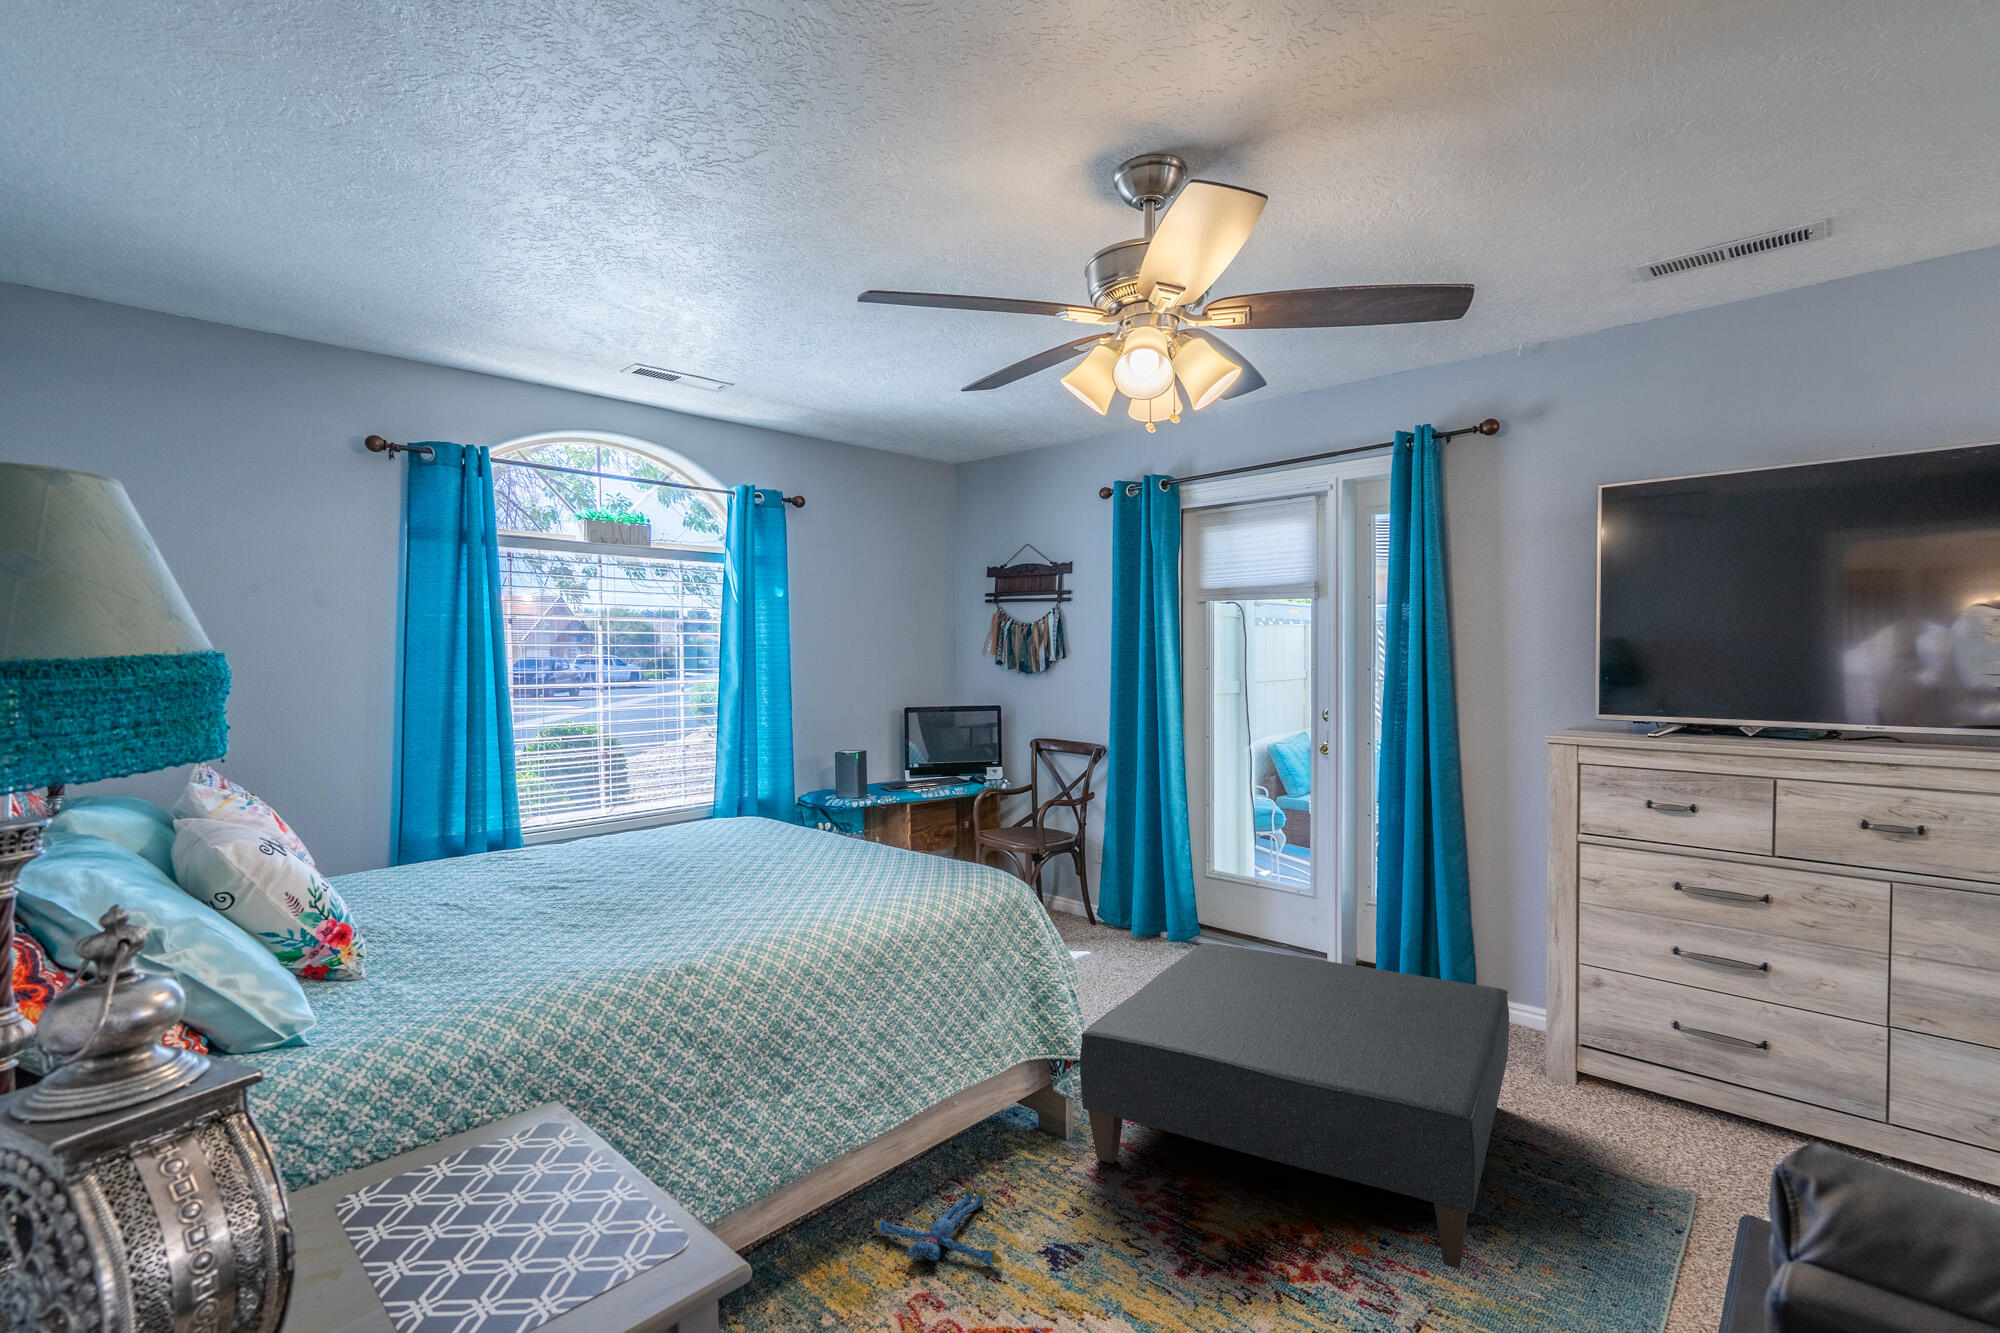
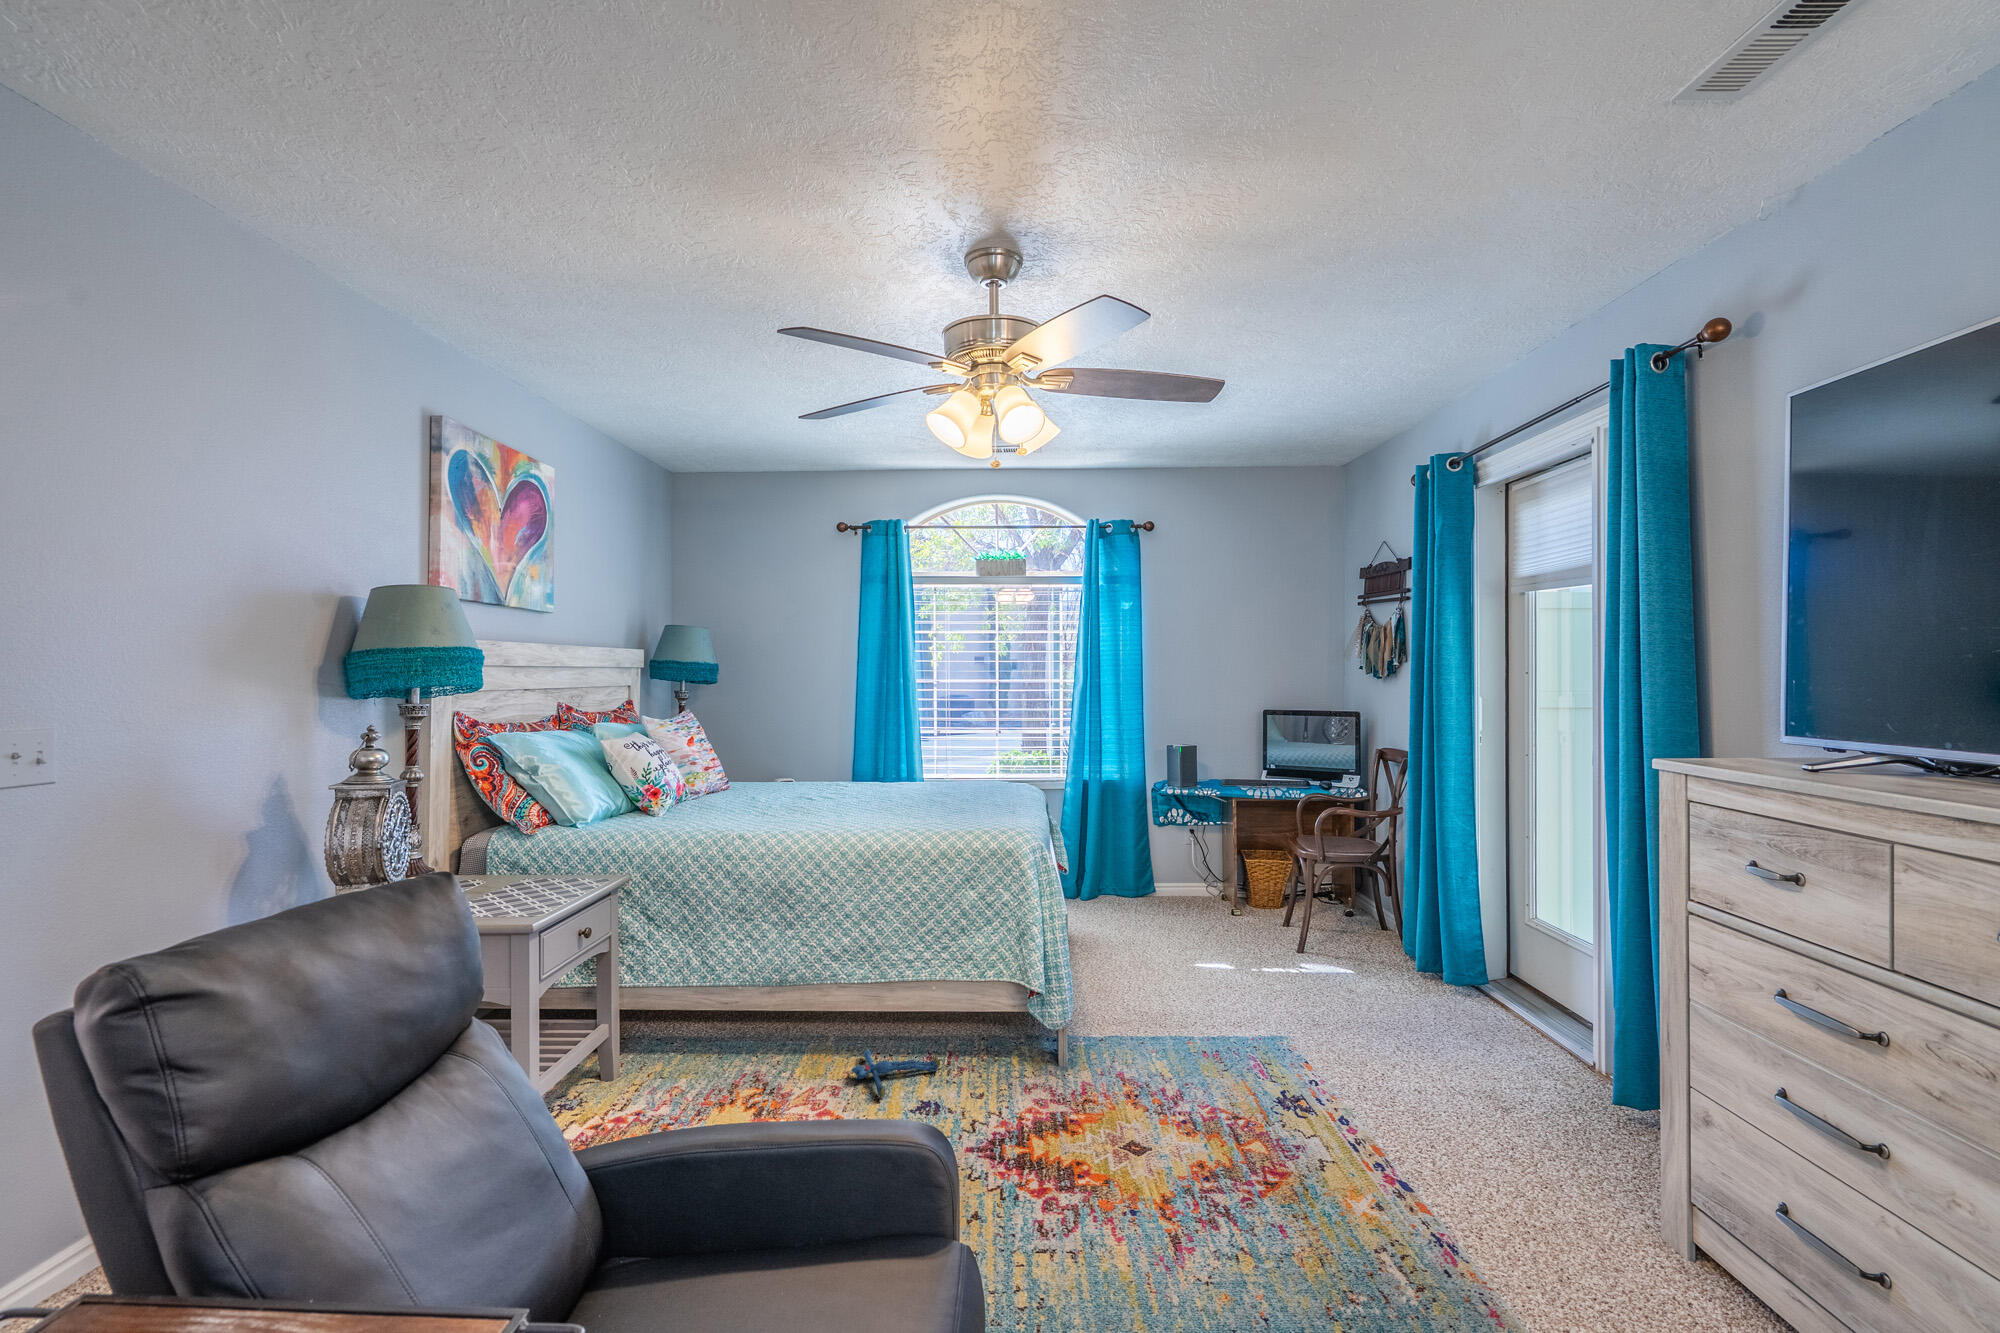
ottoman: present [1080,943,1509,1269] -> none [1037,955,1522,1264]

